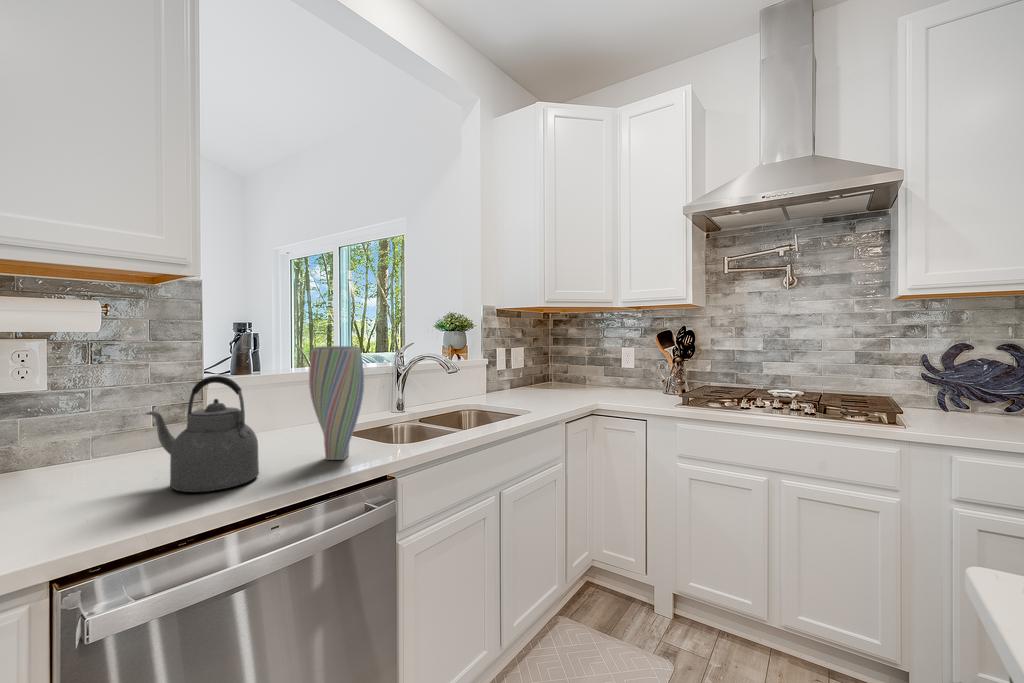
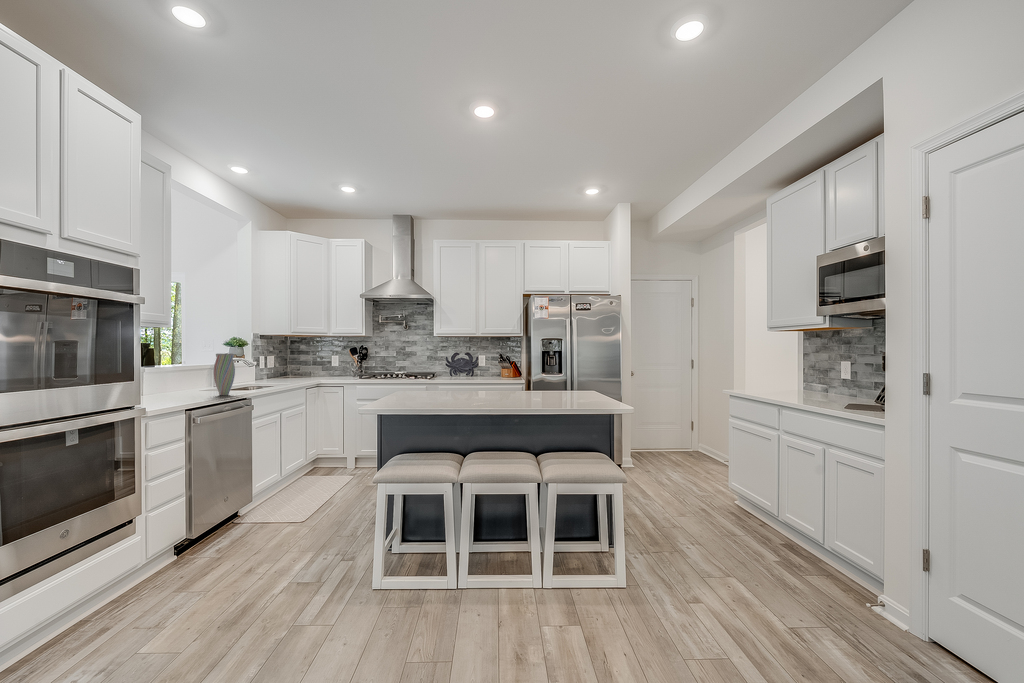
kettle: present [146,376,259,492] -> none [159,363,206,401]

